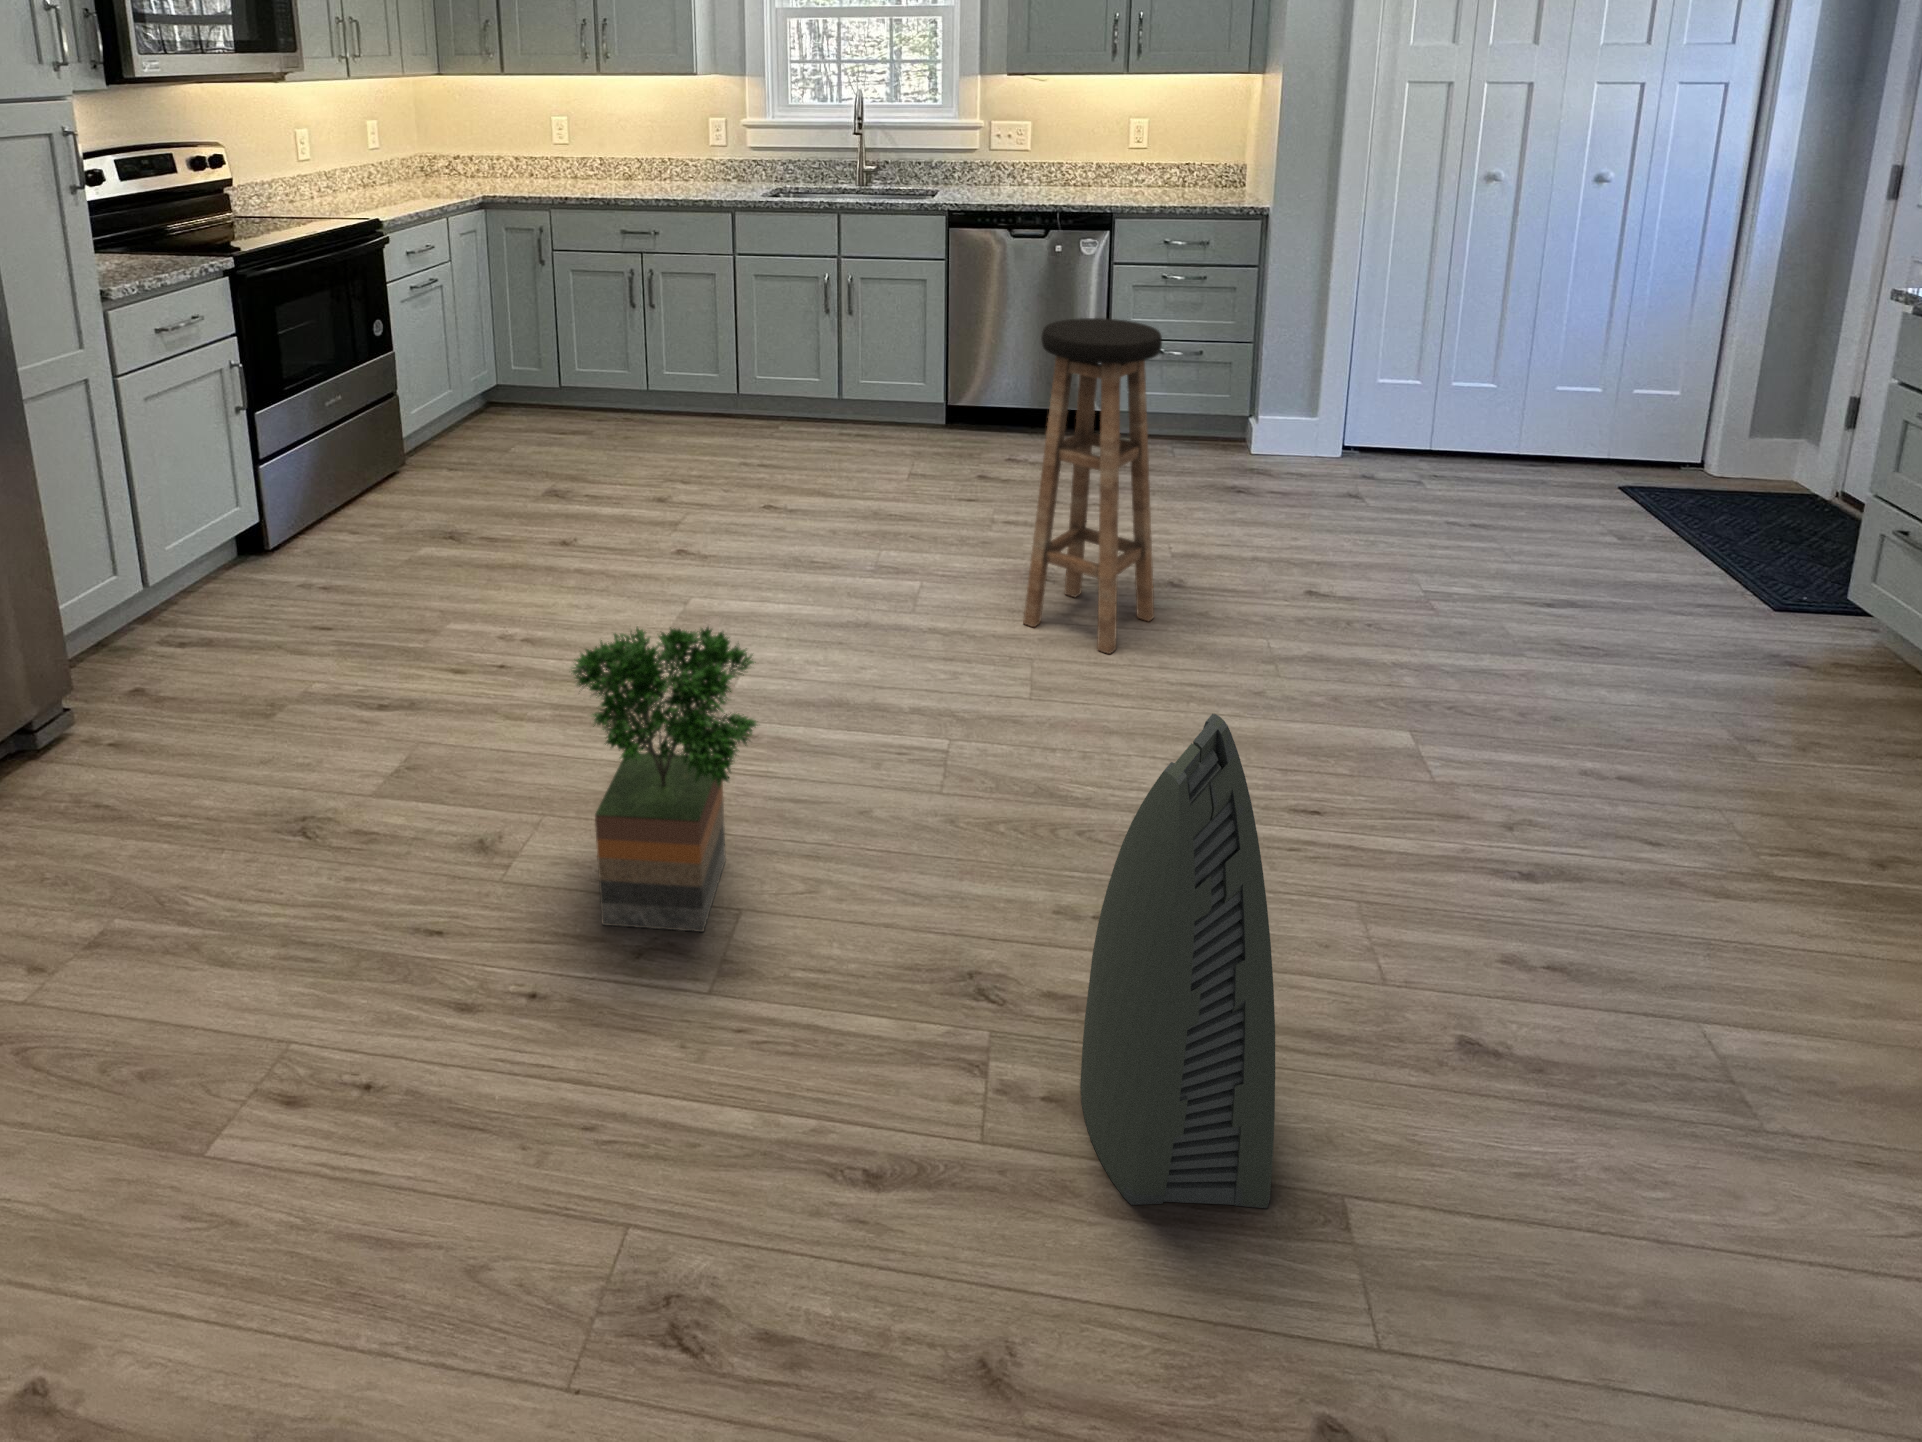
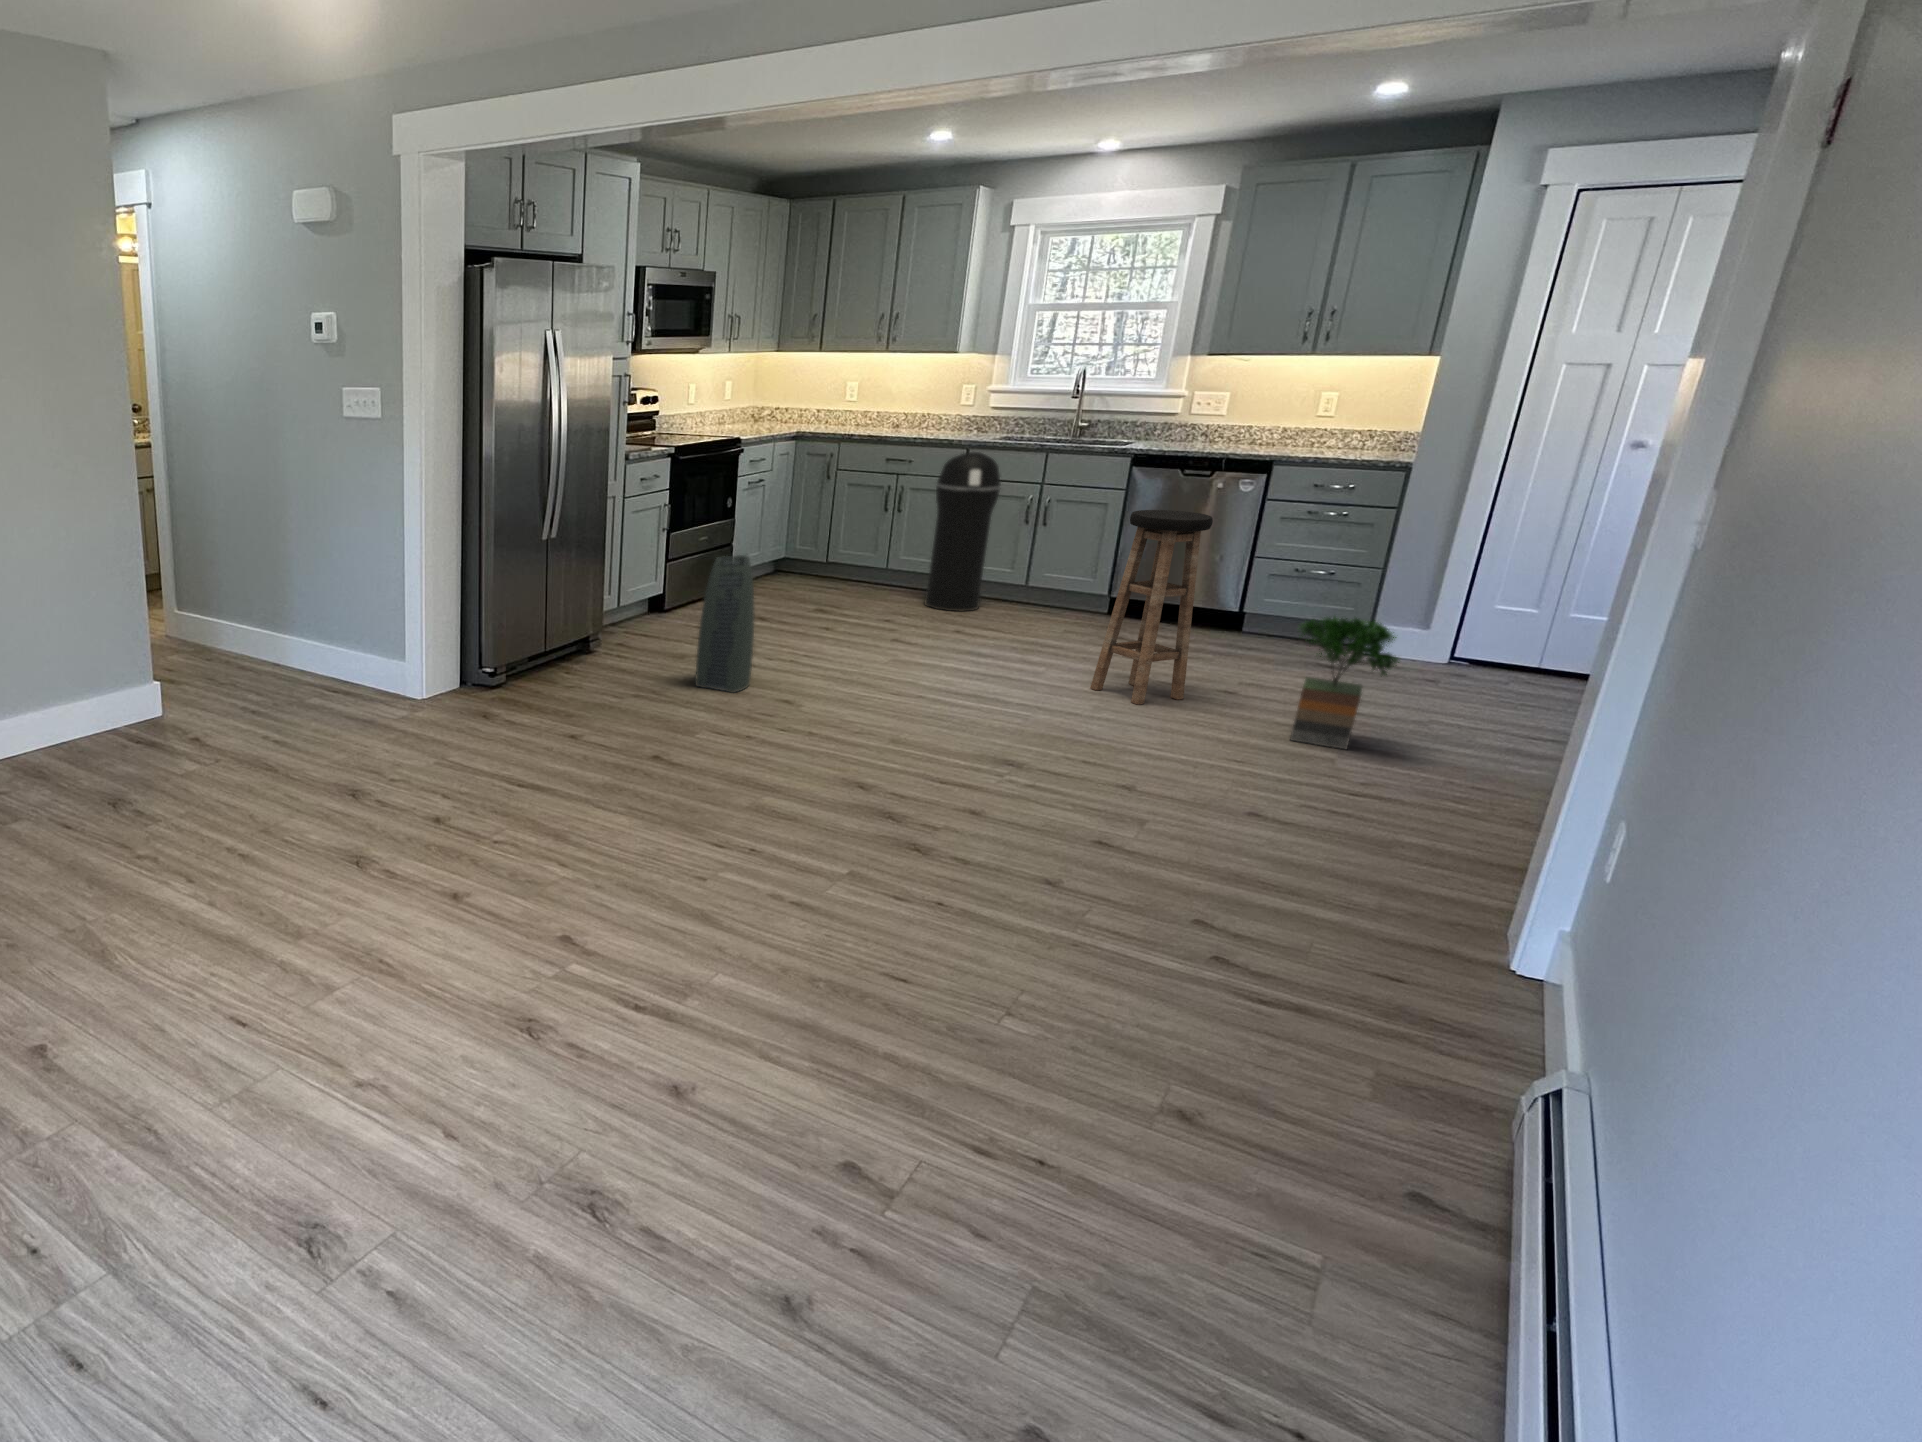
trash can: none [705,220,794,460] -> present [925,452,1001,611]
potted tree: present [572,627,757,932] -> present [1290,617,1400,749]
air purifier: present [1080,714,1275,1208] -> present [695,555,754,693]

